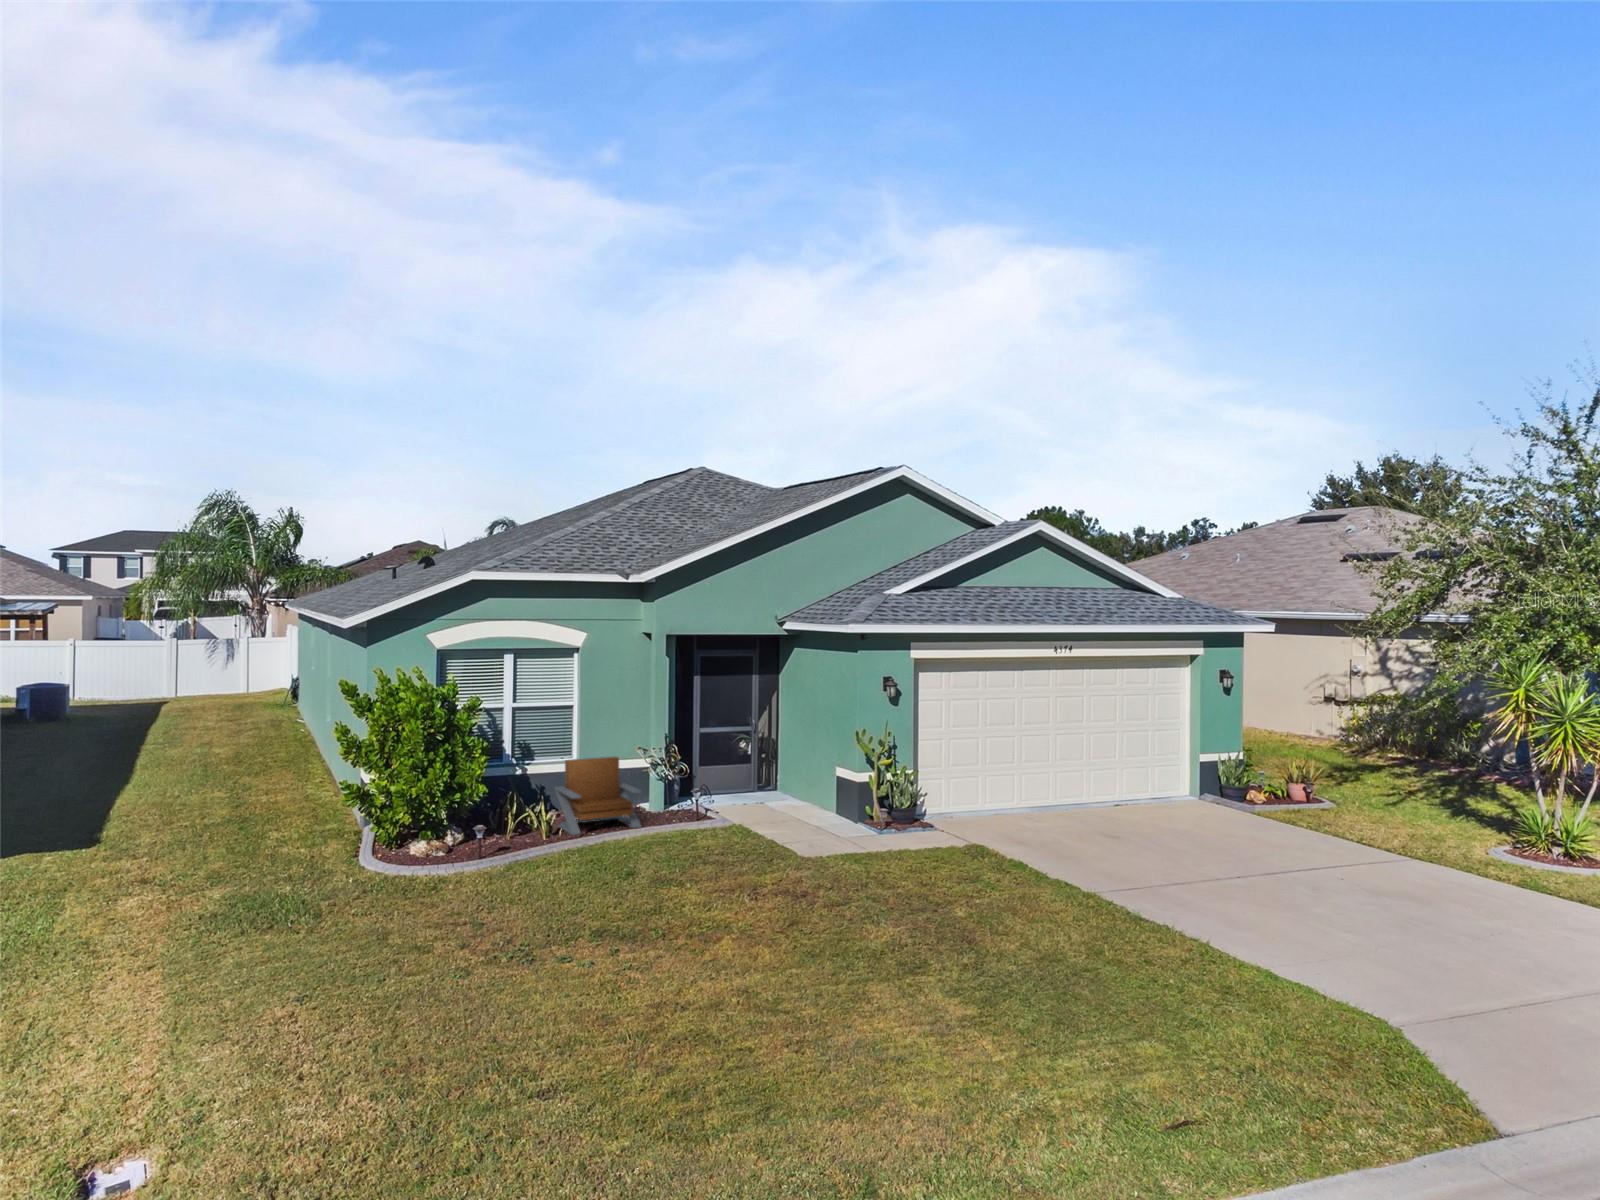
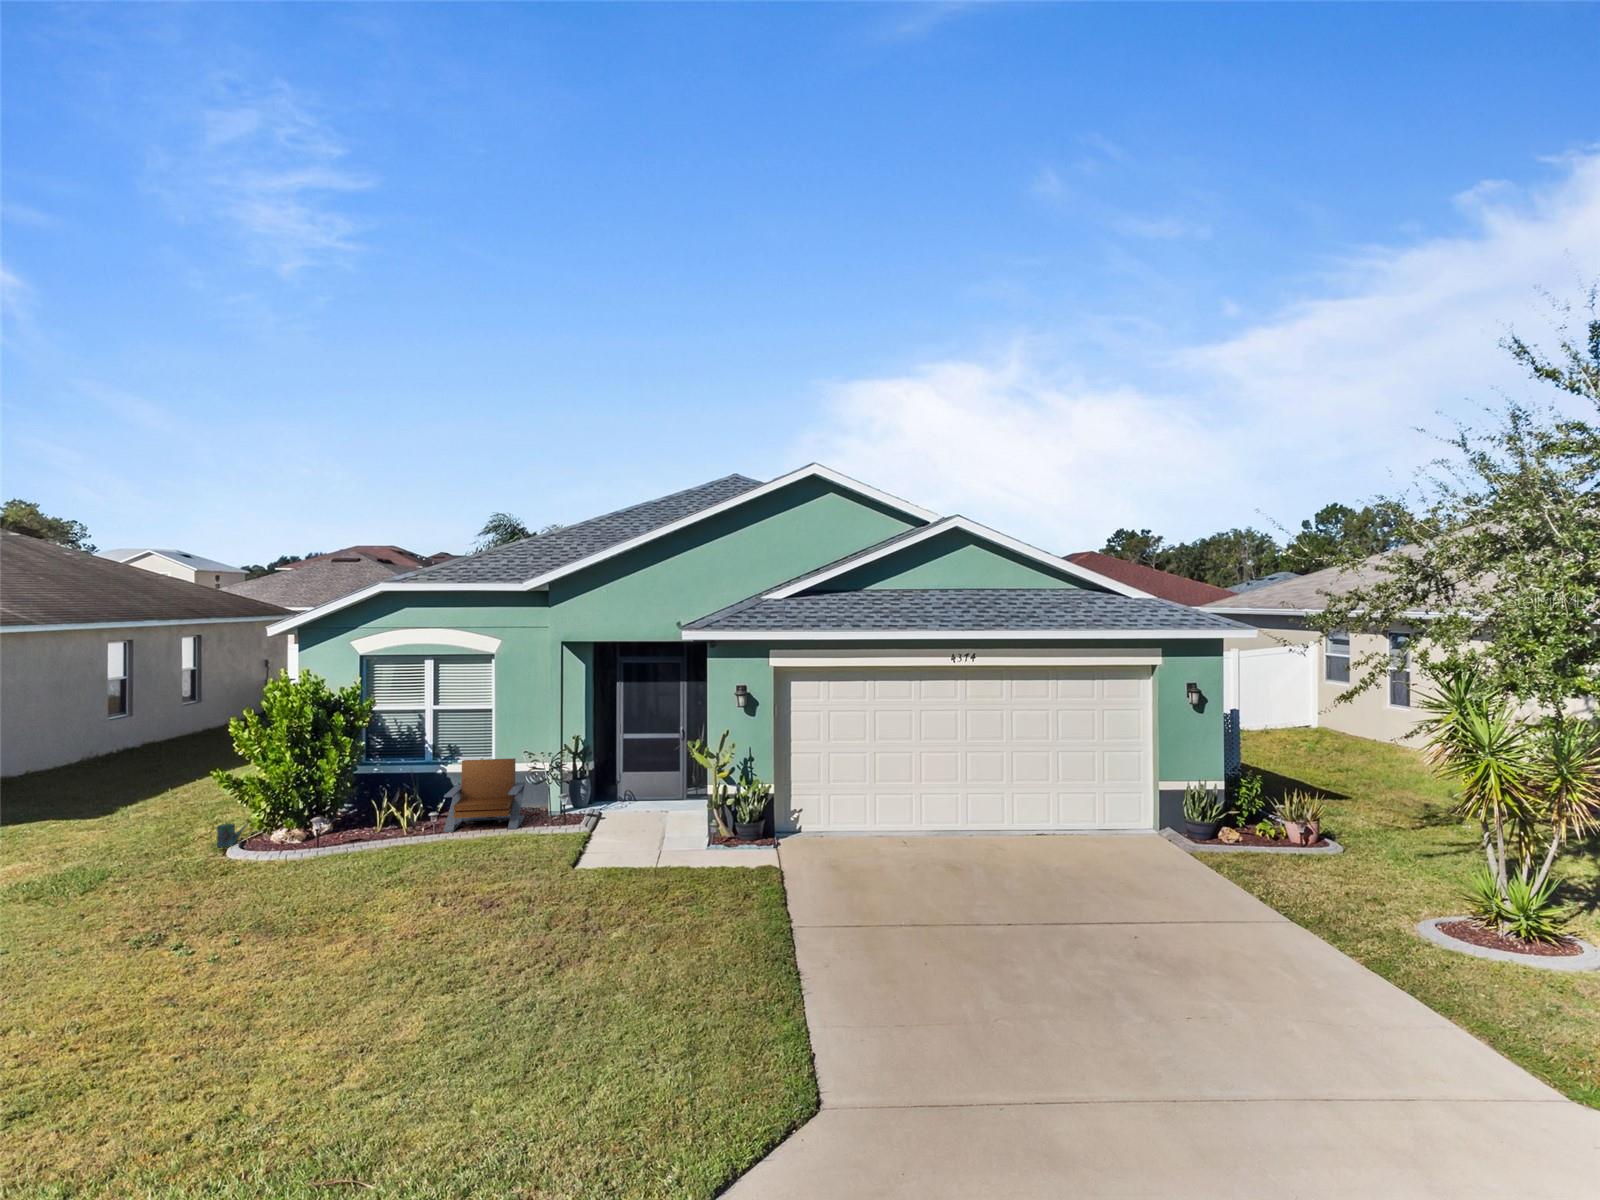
watering can: none [340,833,380,865] -> present [217,820,251,847]

